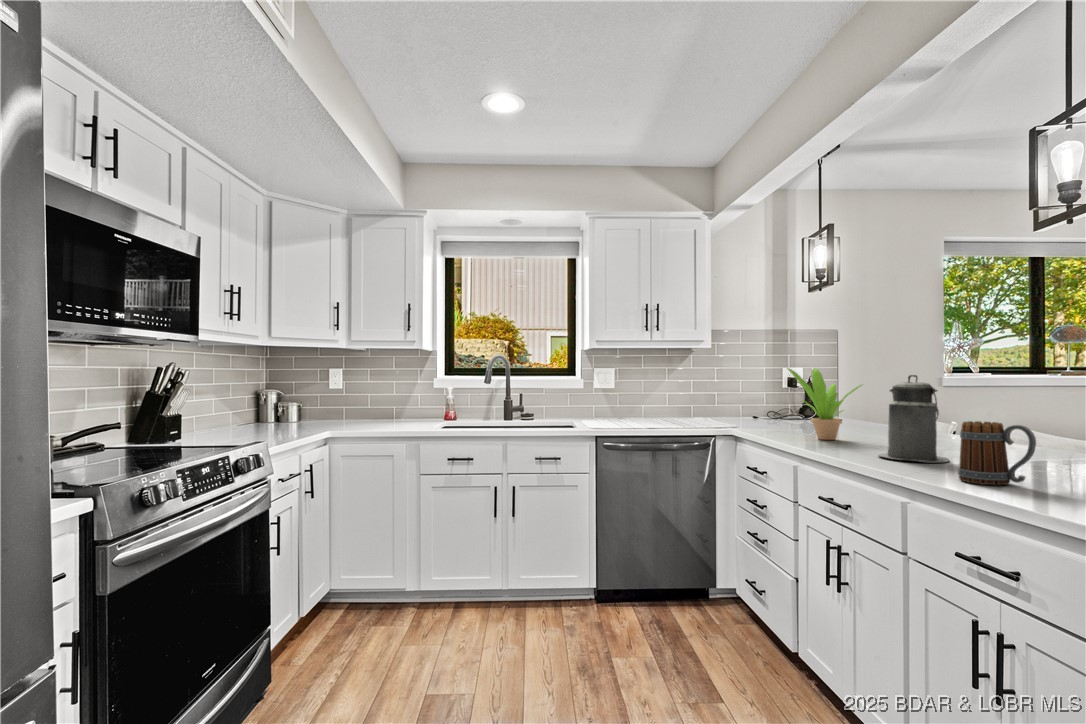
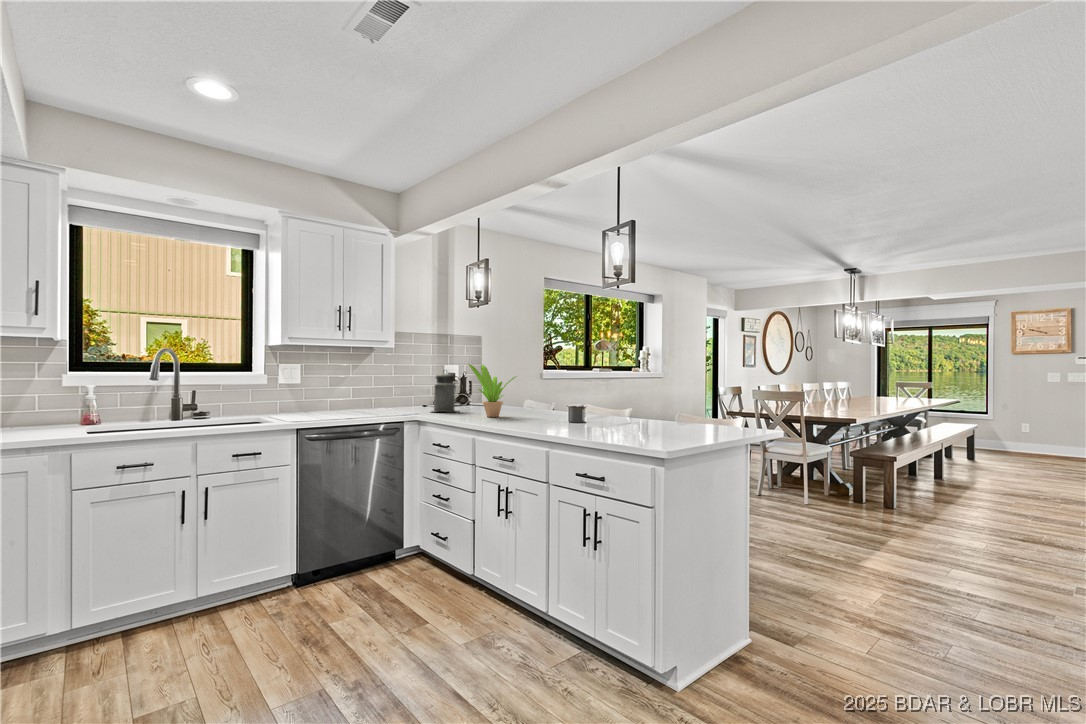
canister: present [879,375,949,462] -> present [433,371,459,412]
mug: present [958,421,1036,485] -> none [587,395,623,432]

